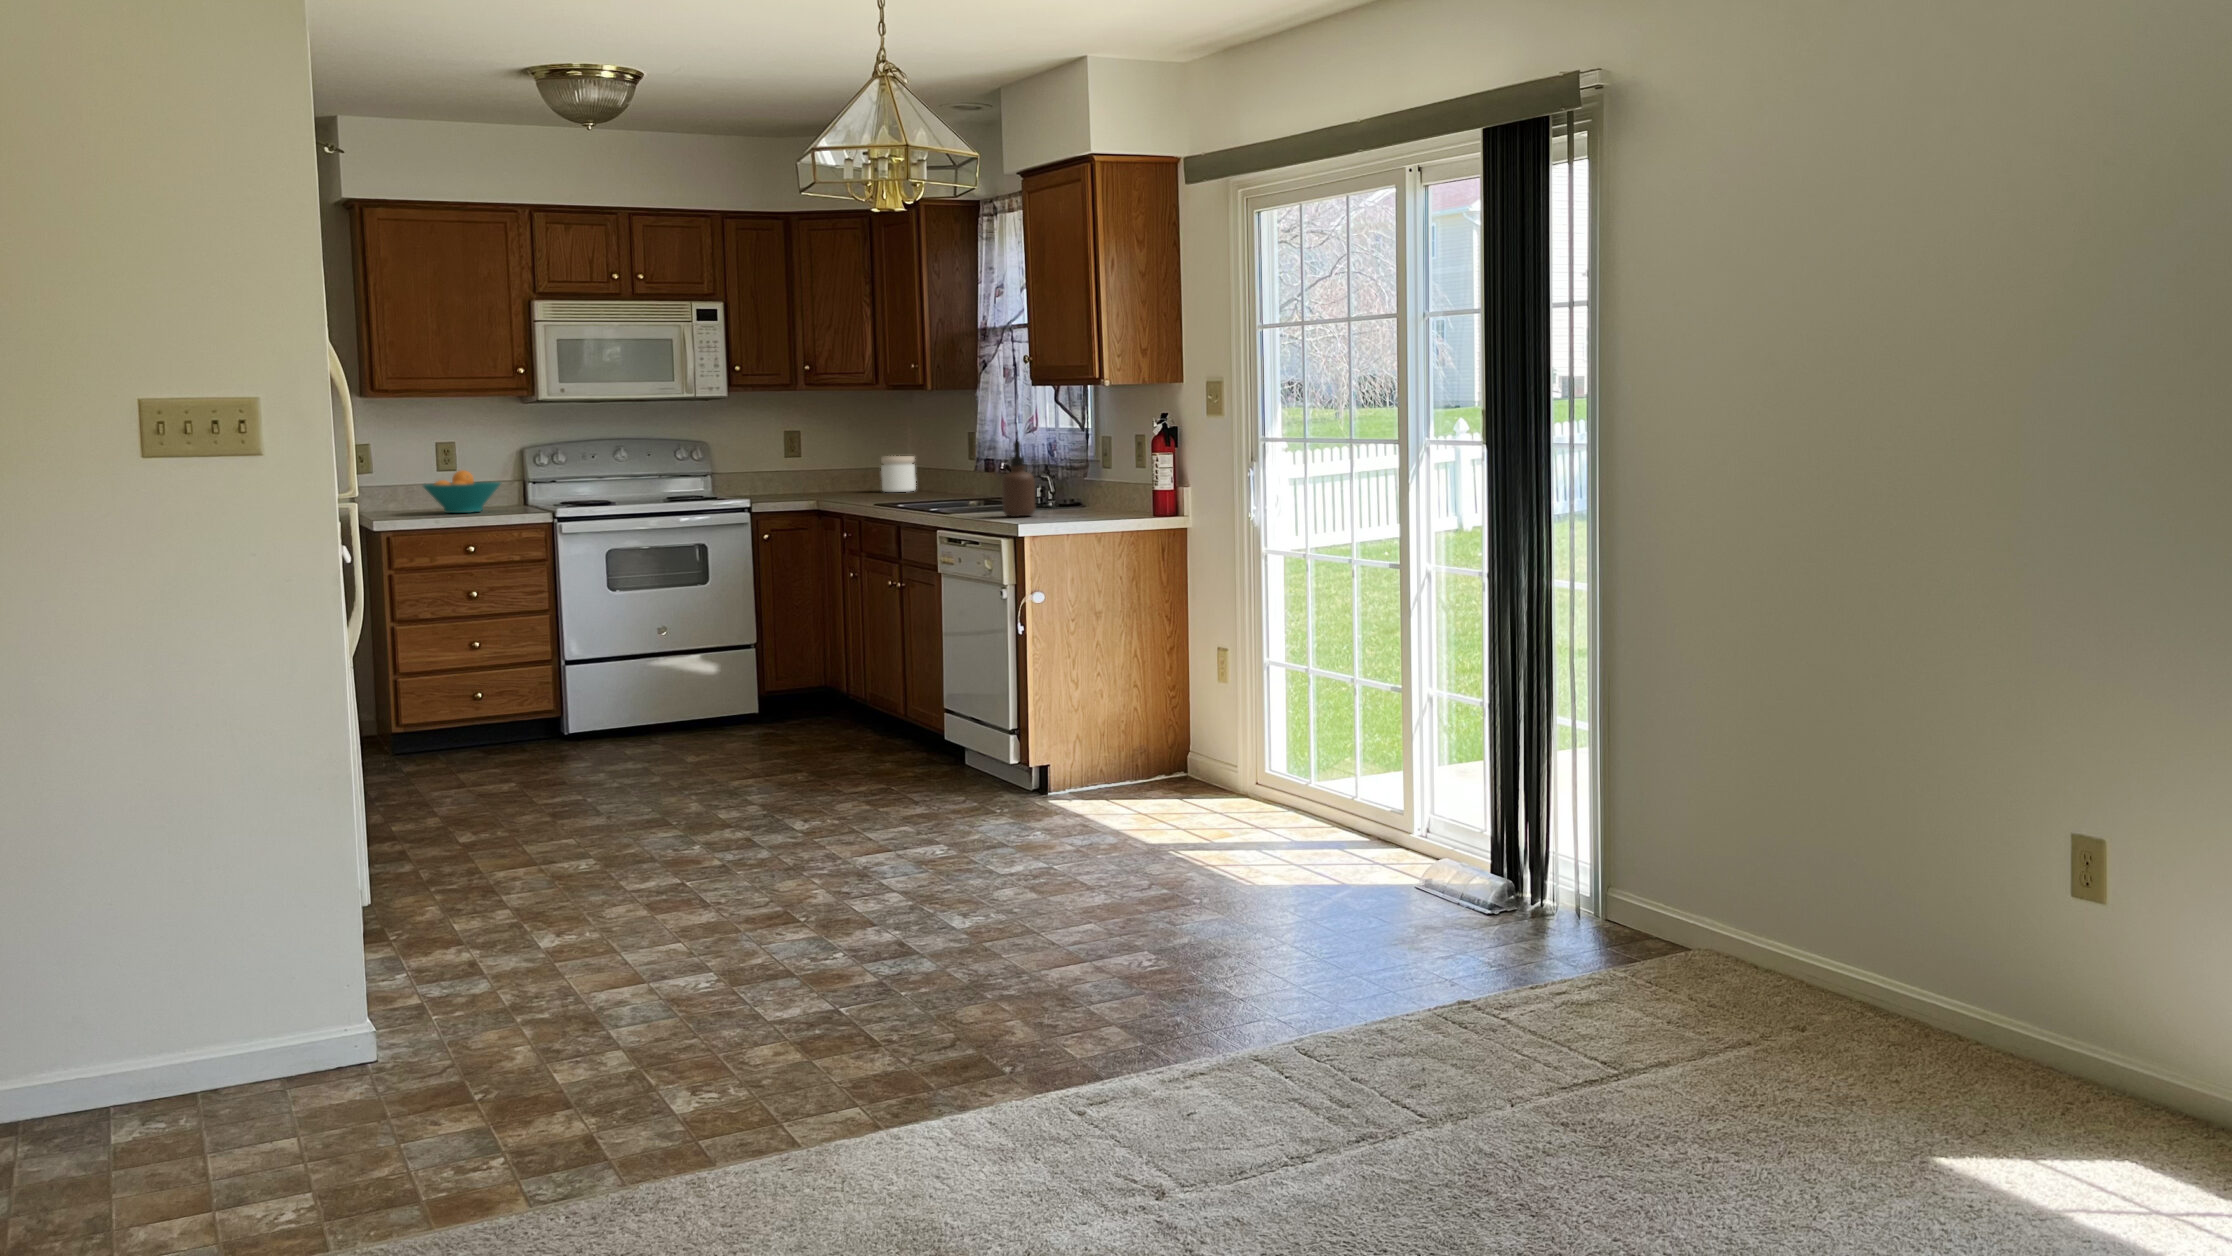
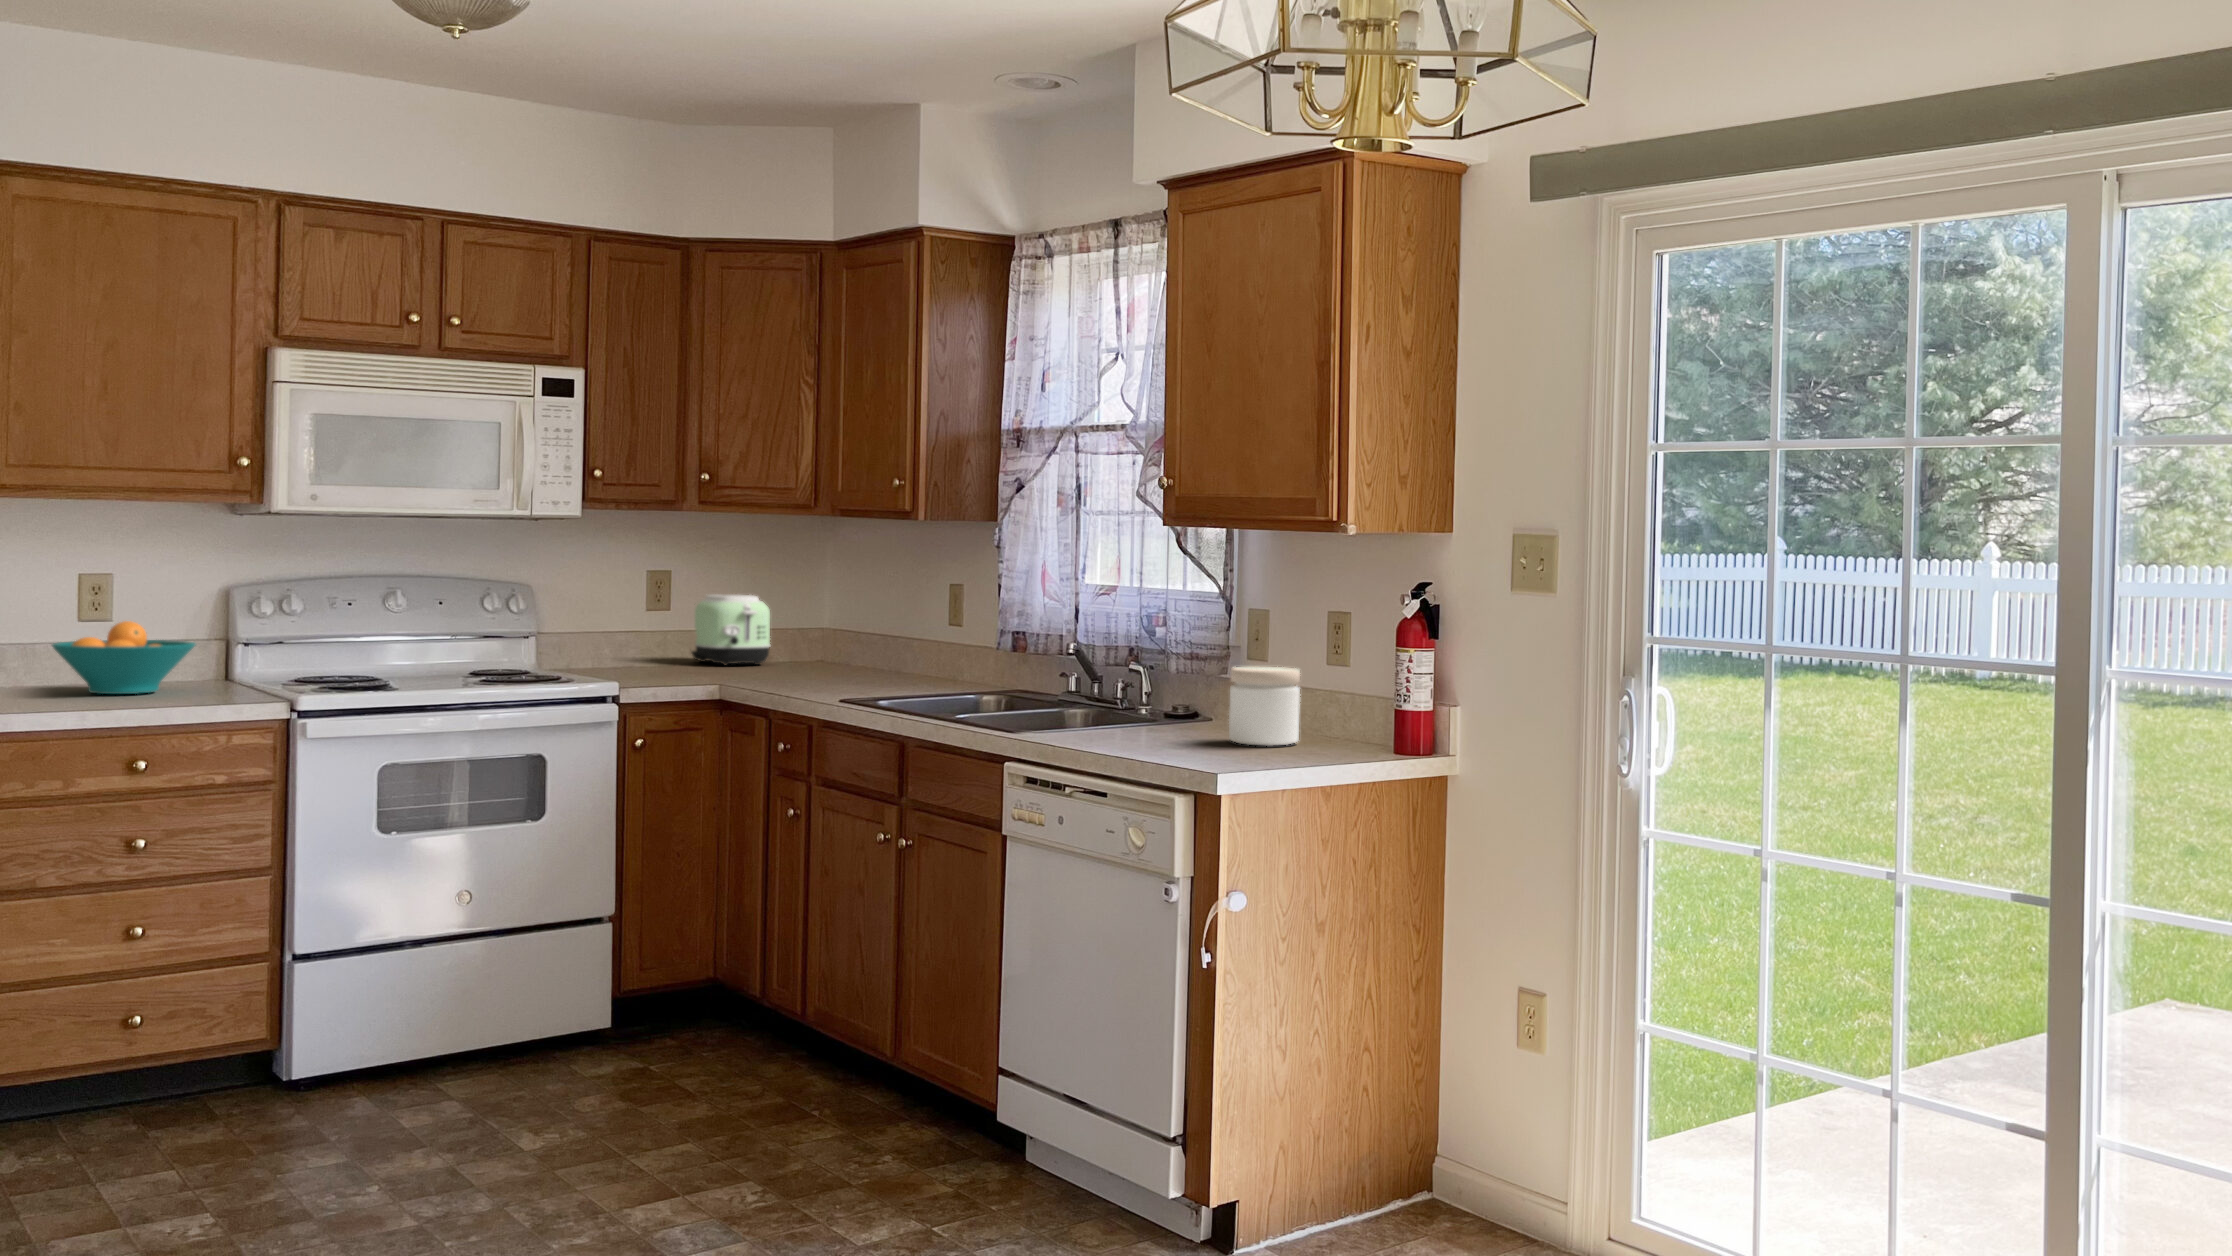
soap dispenser: present [1002,442,1035,517] -> none [1129,619,1185,746]
toaster: none [814,444,865,491] -> present [692,595,770,665]
jar: present [881,456,916,492] -> present [1229,667,1300,746]

